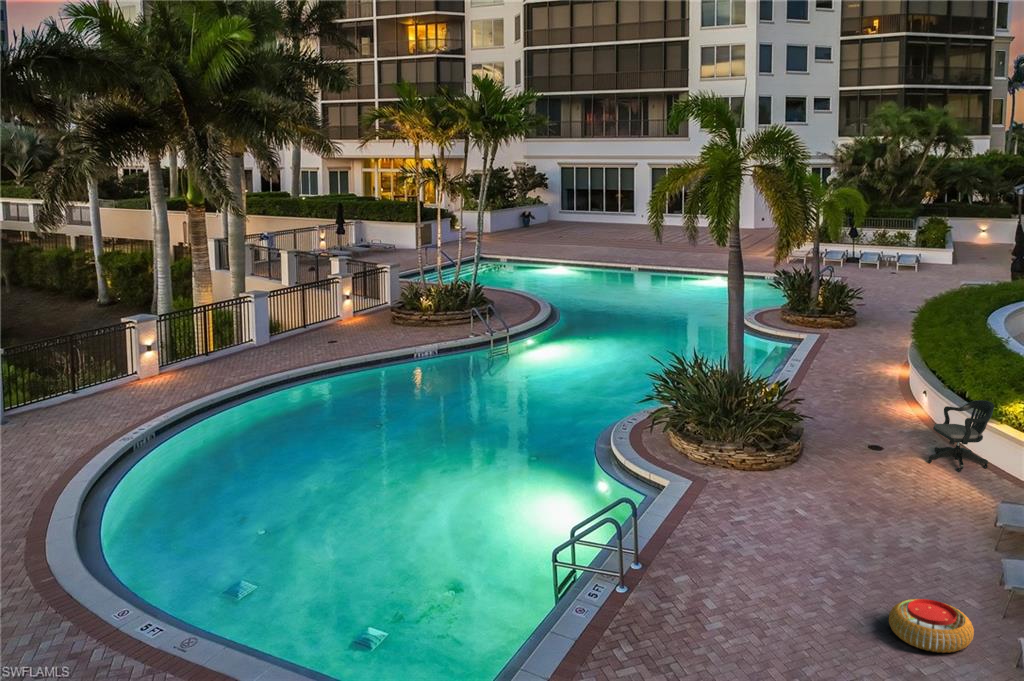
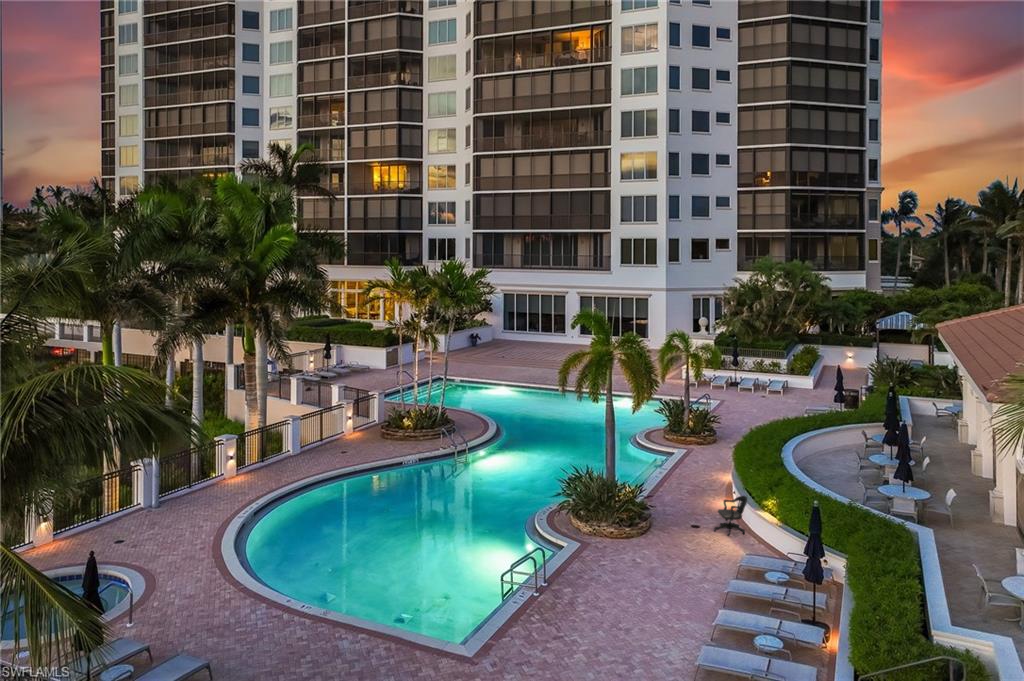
pouf: present [889,599,974,653] -> none [658,588,694,609]

